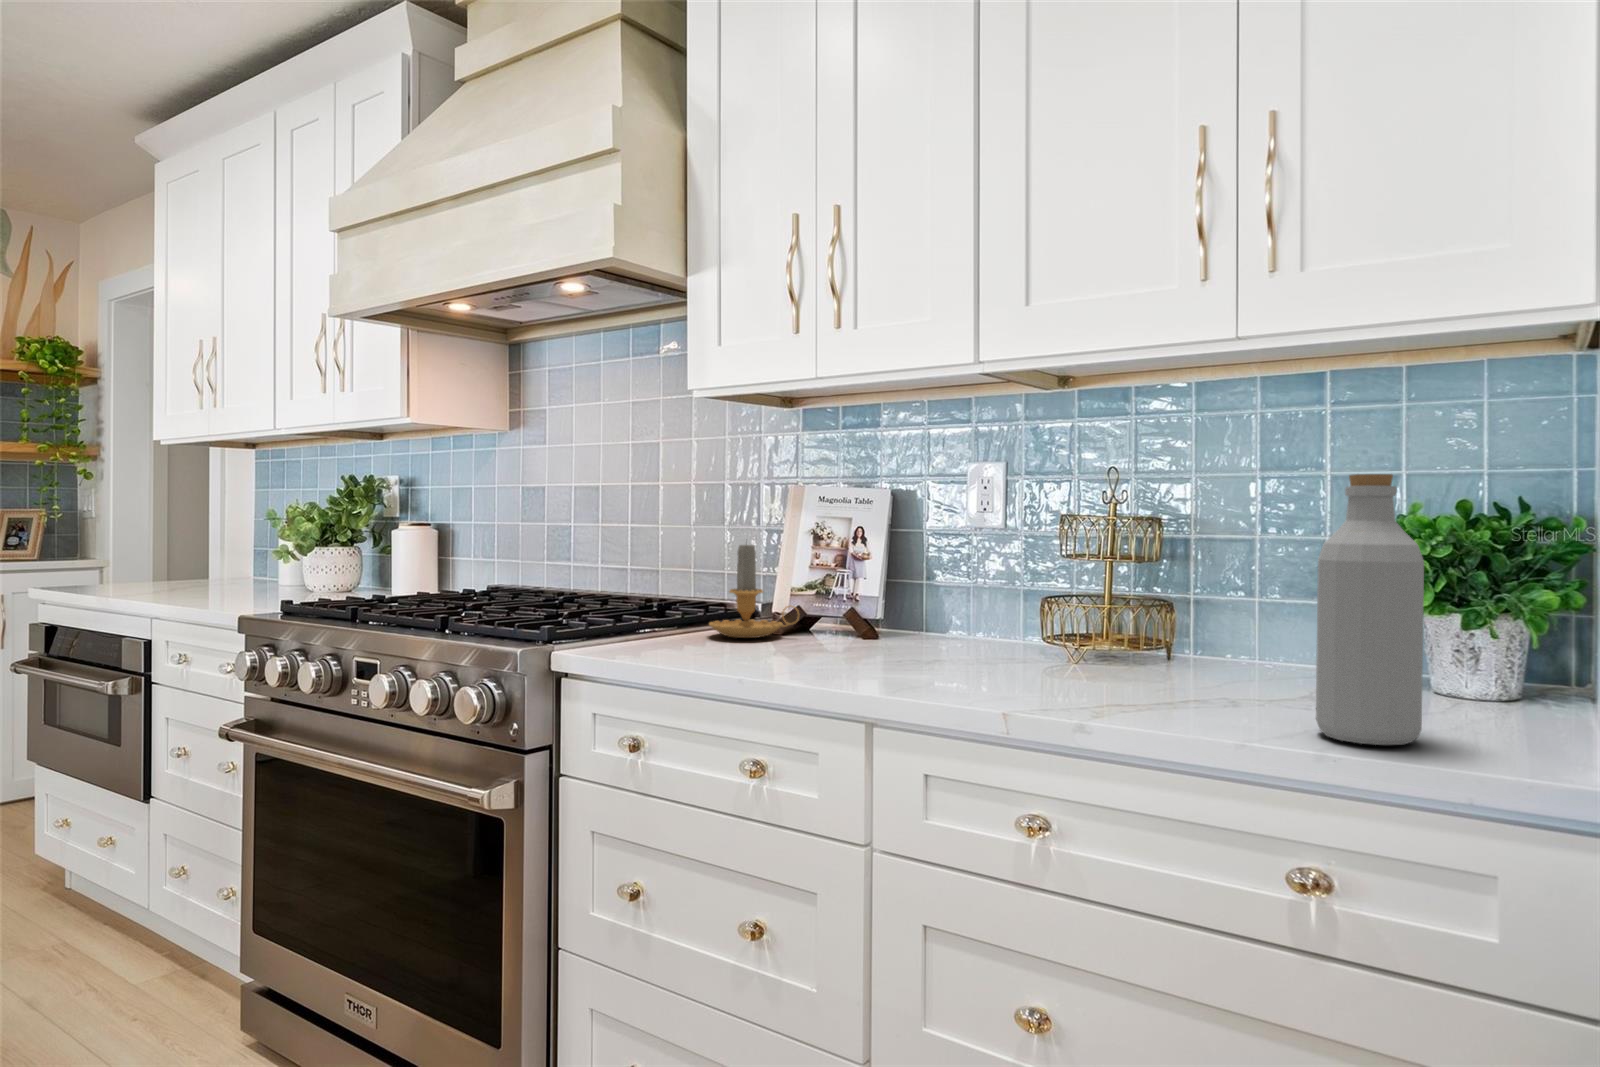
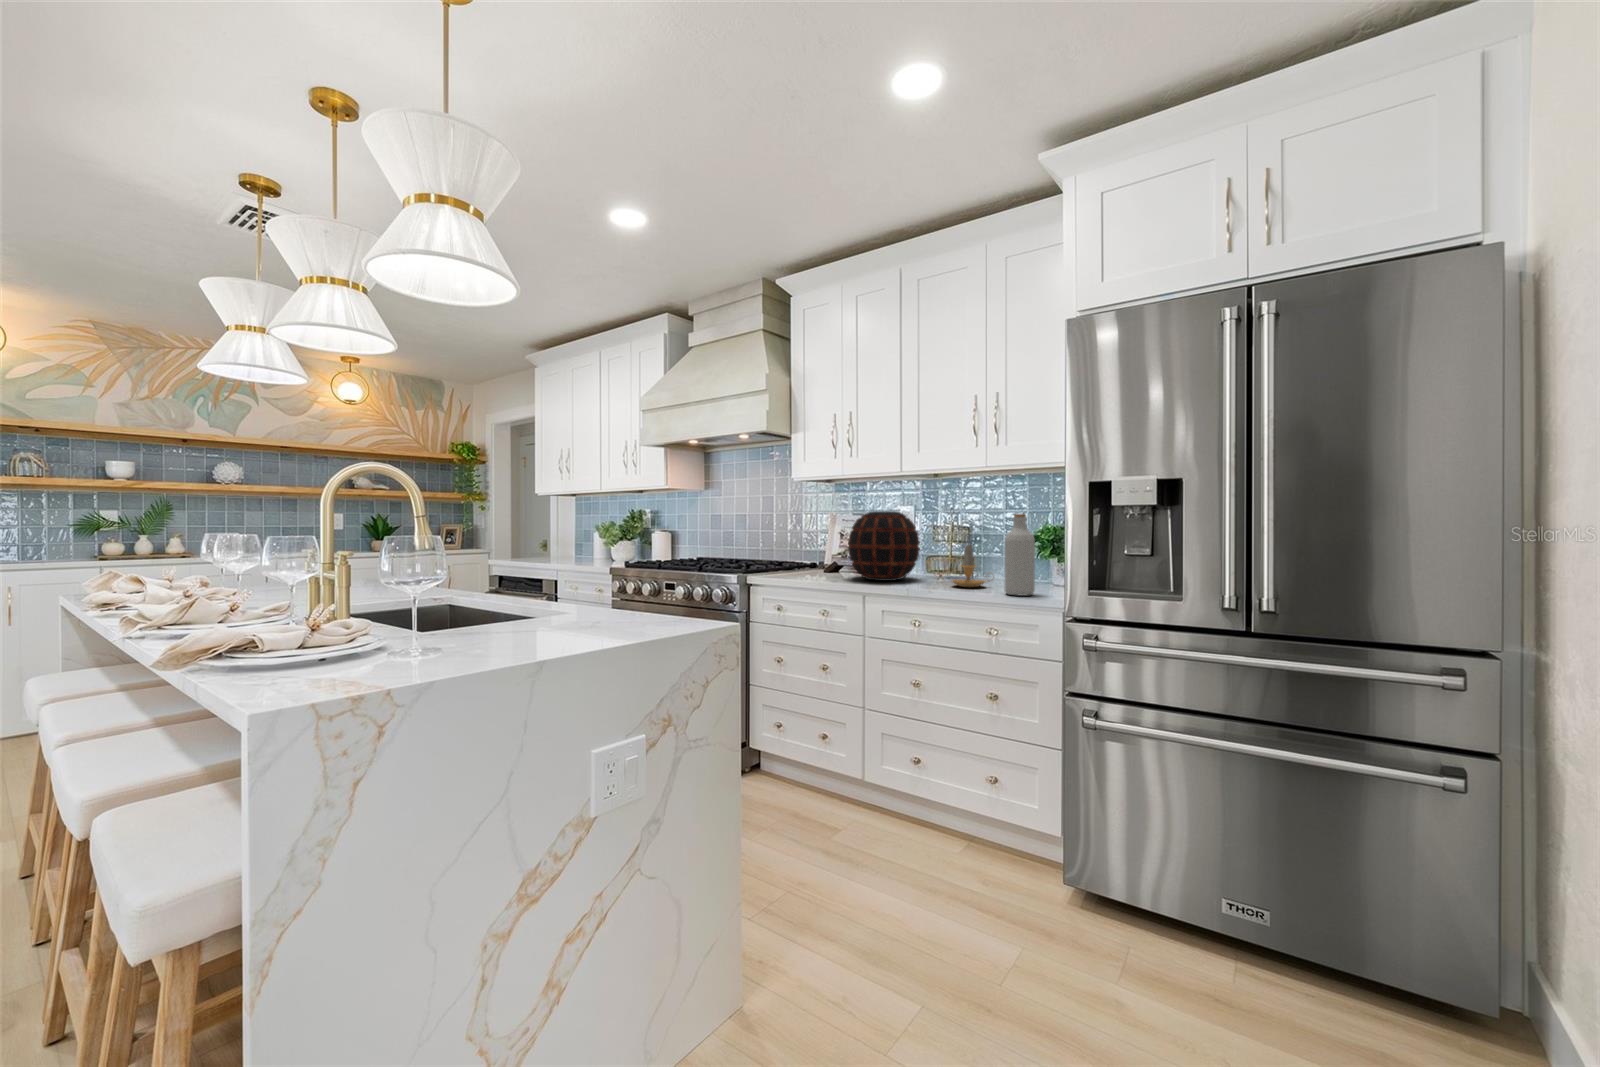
decorative vase: none [825,472,1027,670] -> present [848,511,920,581]
candle: present [709,544,799,638] -> present [952,545,993,587]

